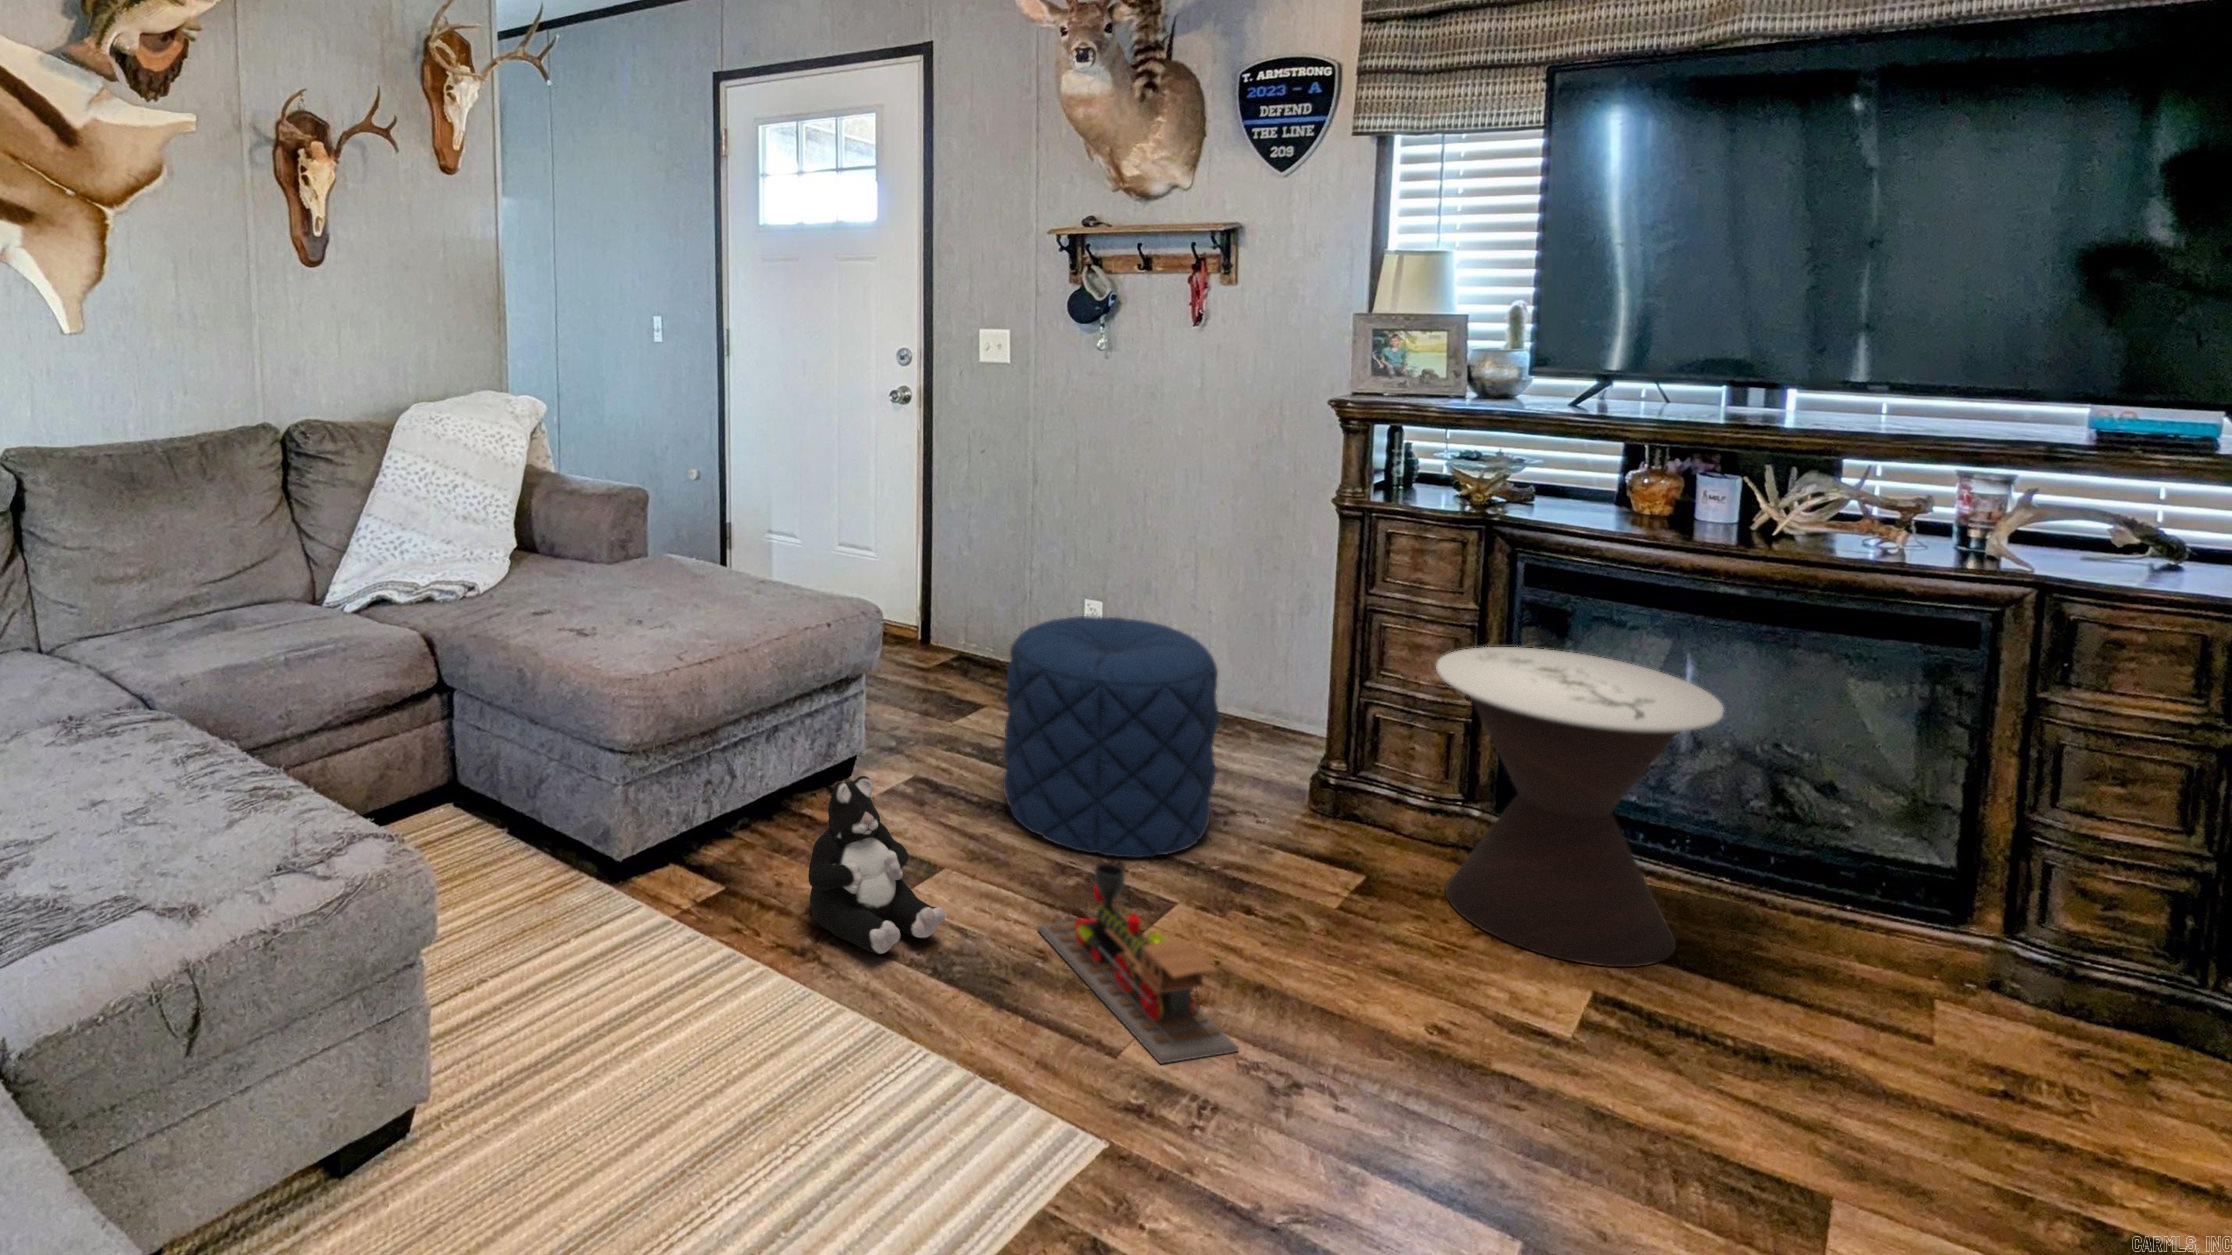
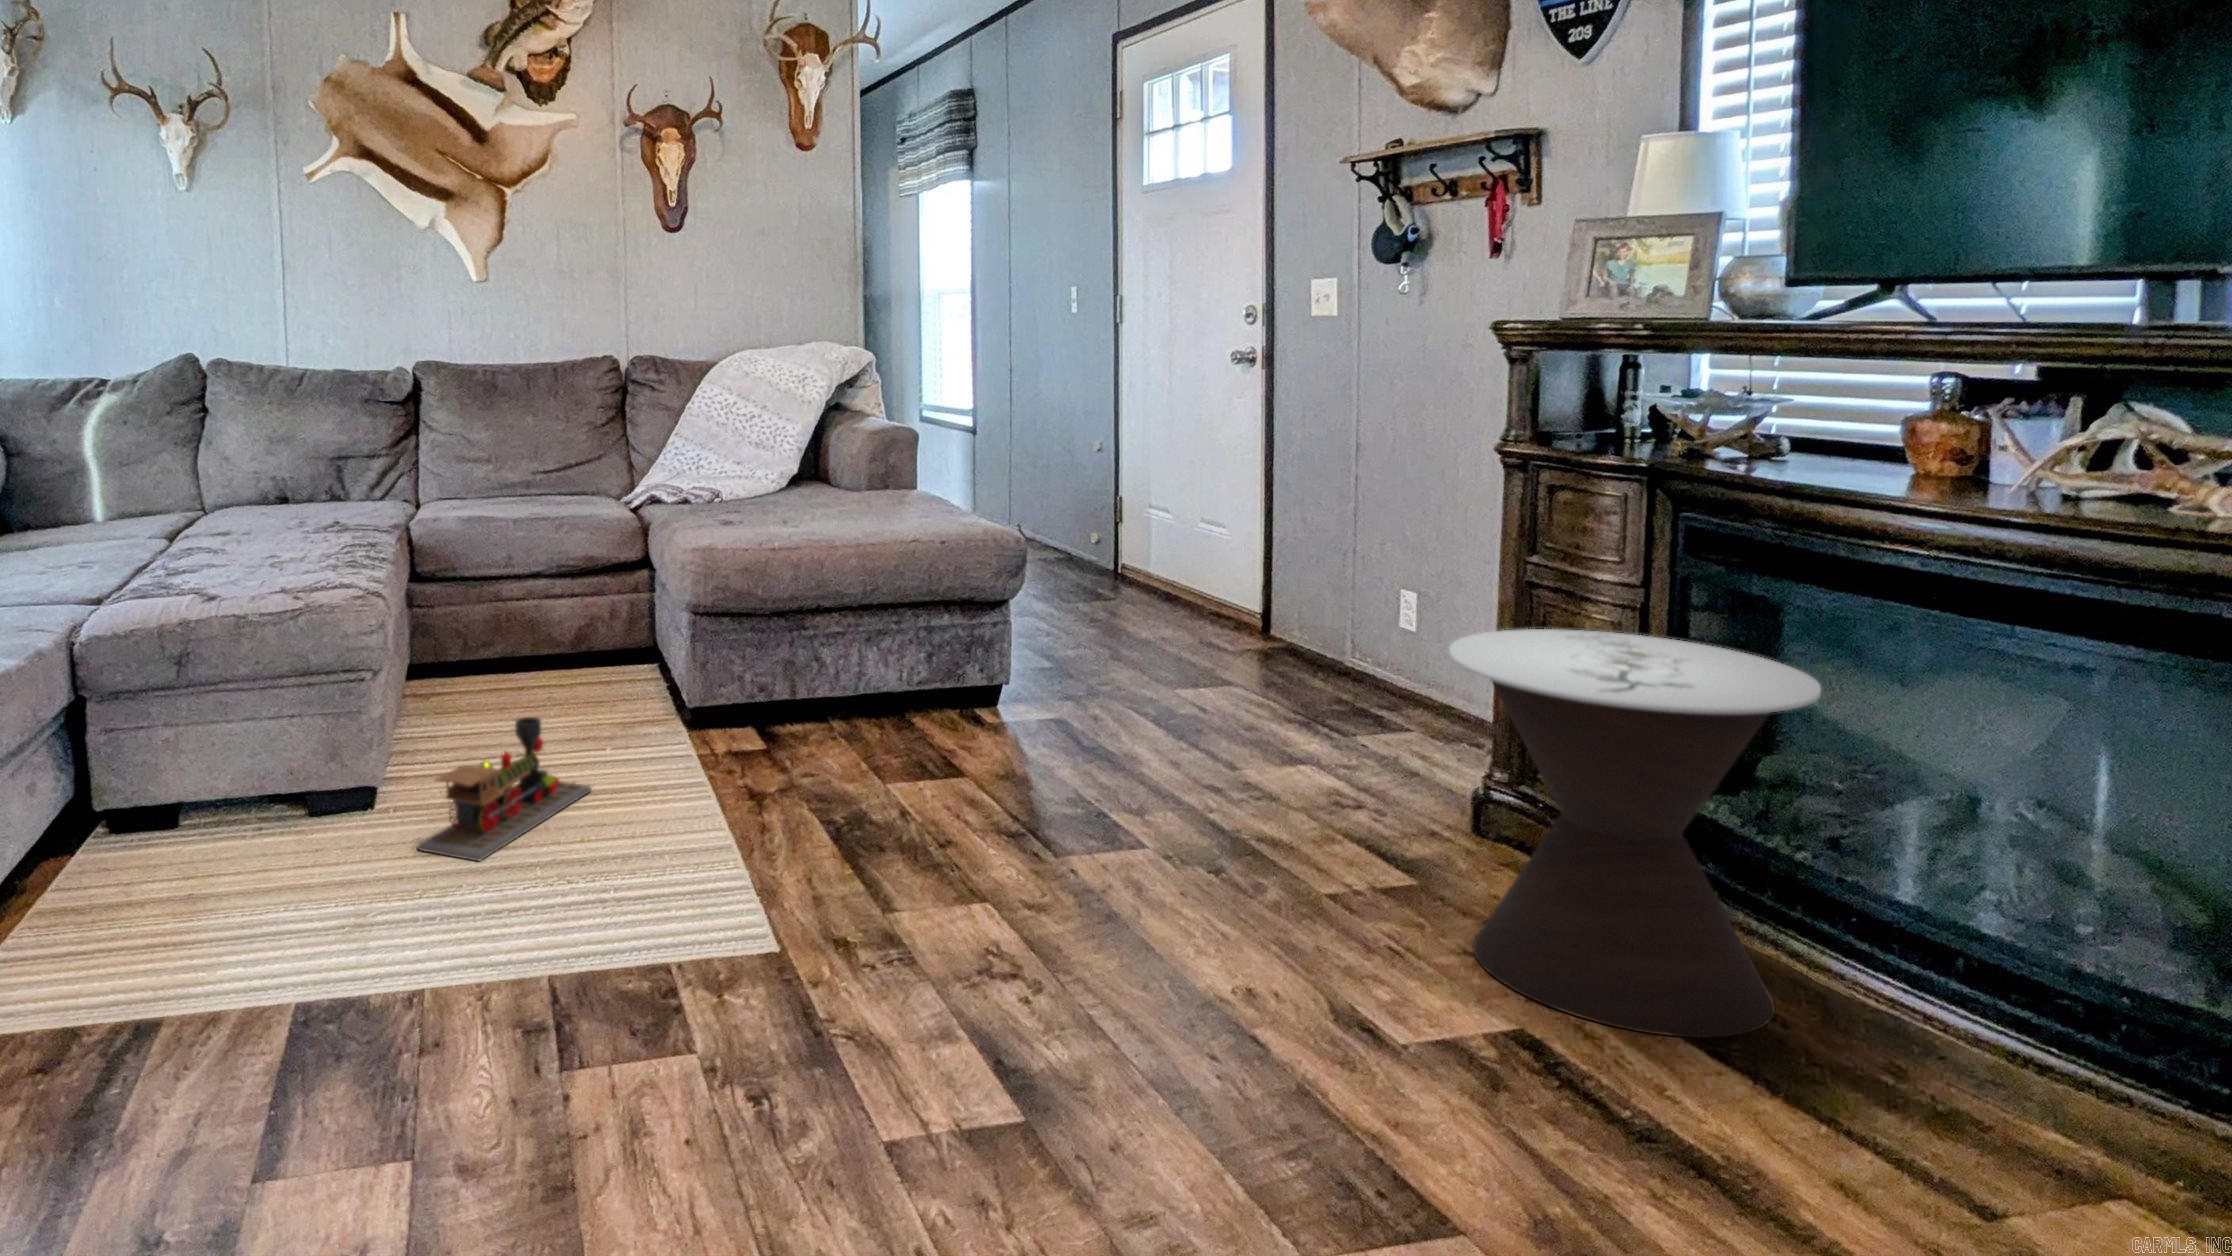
pouf: present [1003,616,1219,858] -> none [1099,574,1337,828]
plush toy: present [808,776,945,954] -> none [783,660,892,811]
toy train: present [1037,863,1238,1063] -> present [417,717,591,861]

